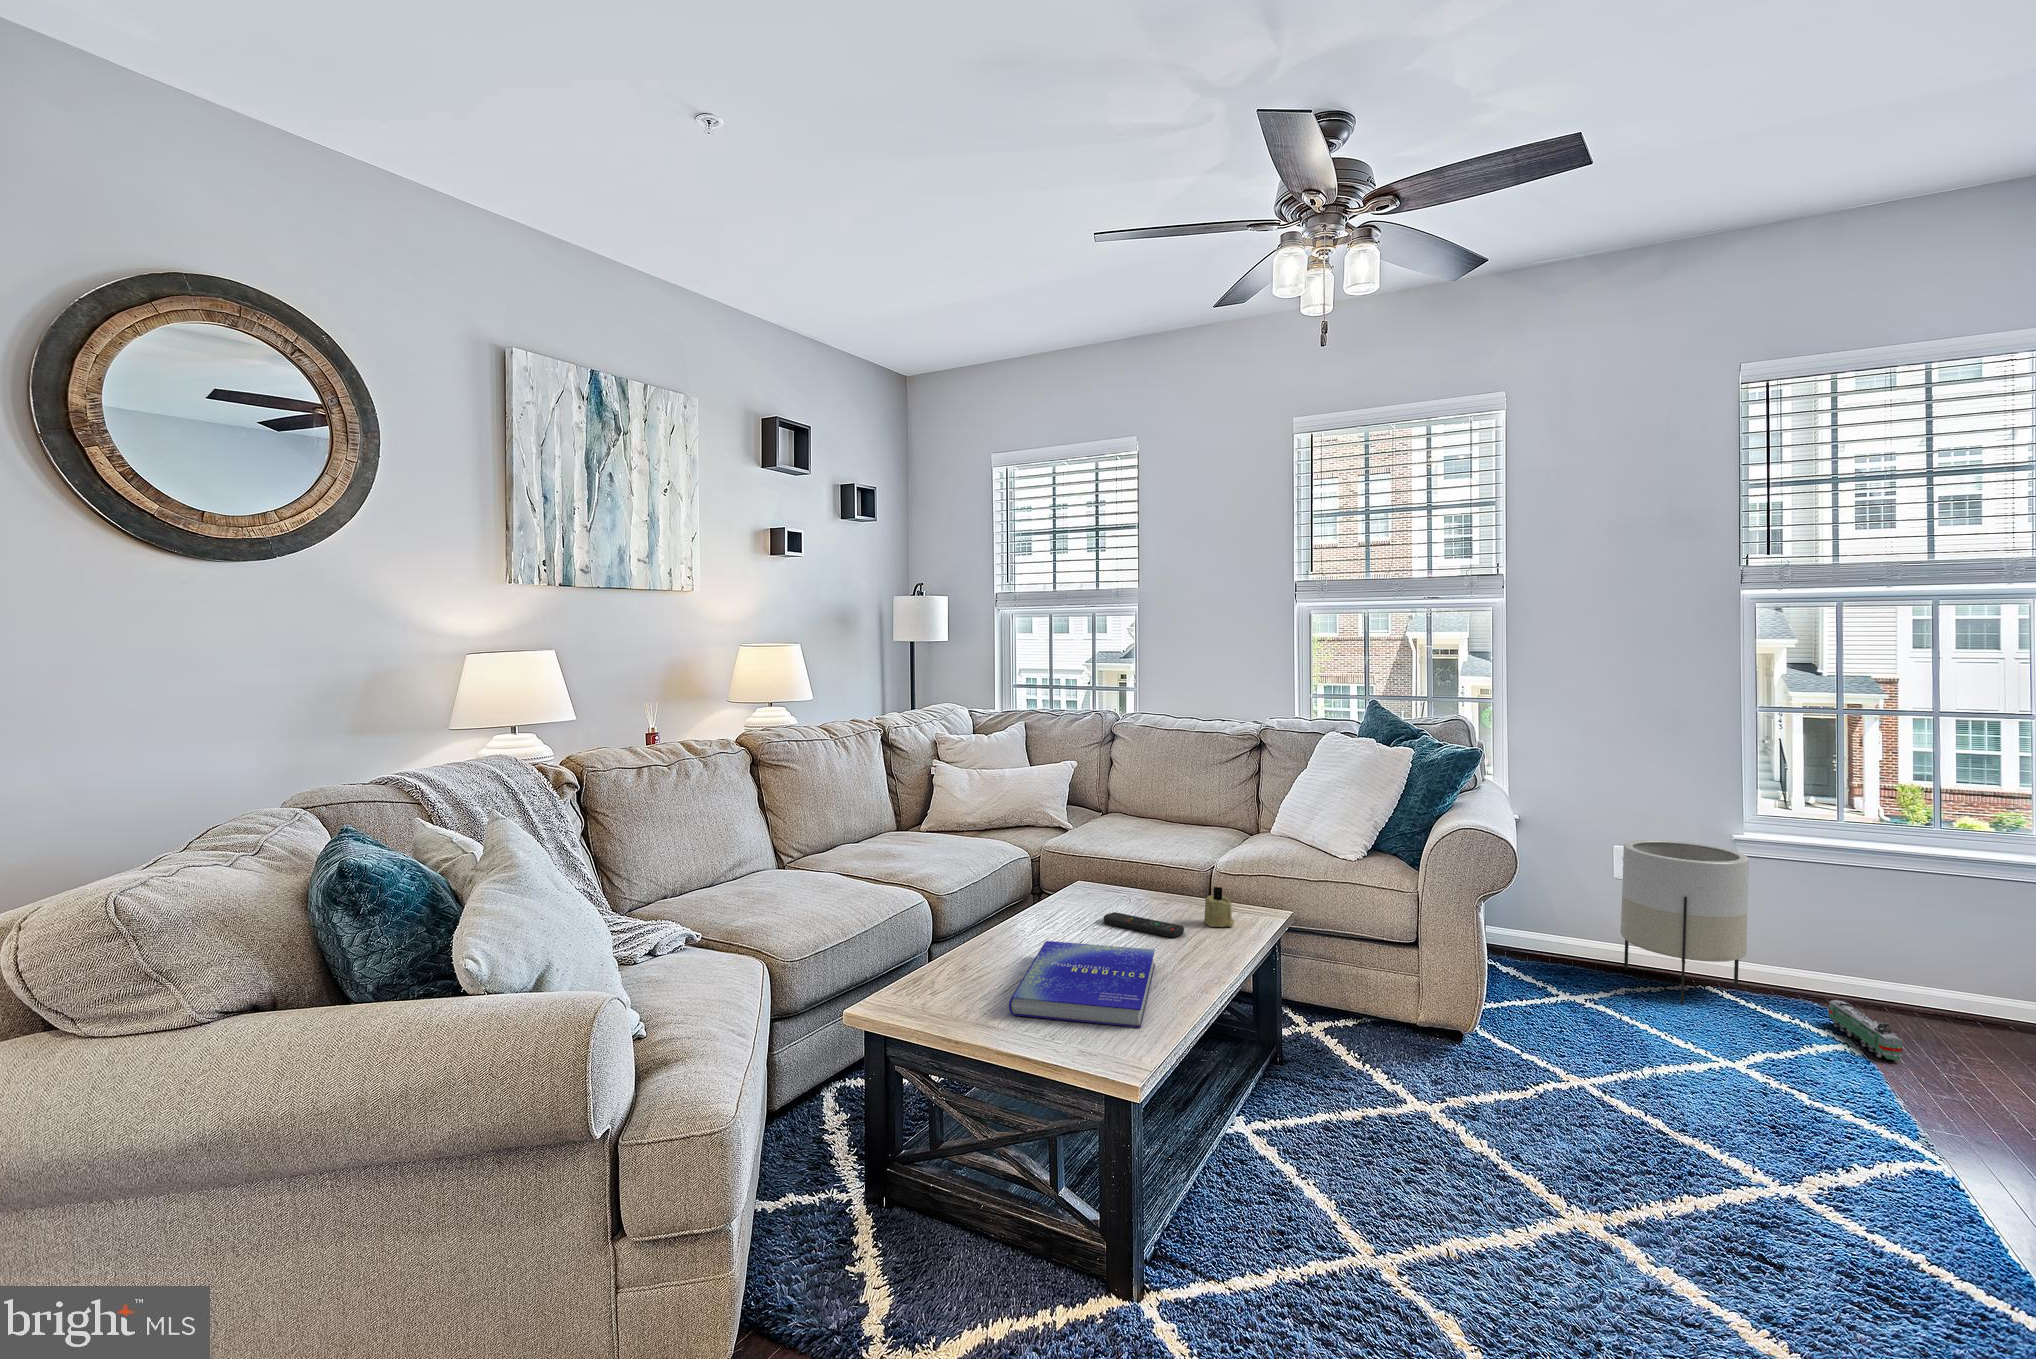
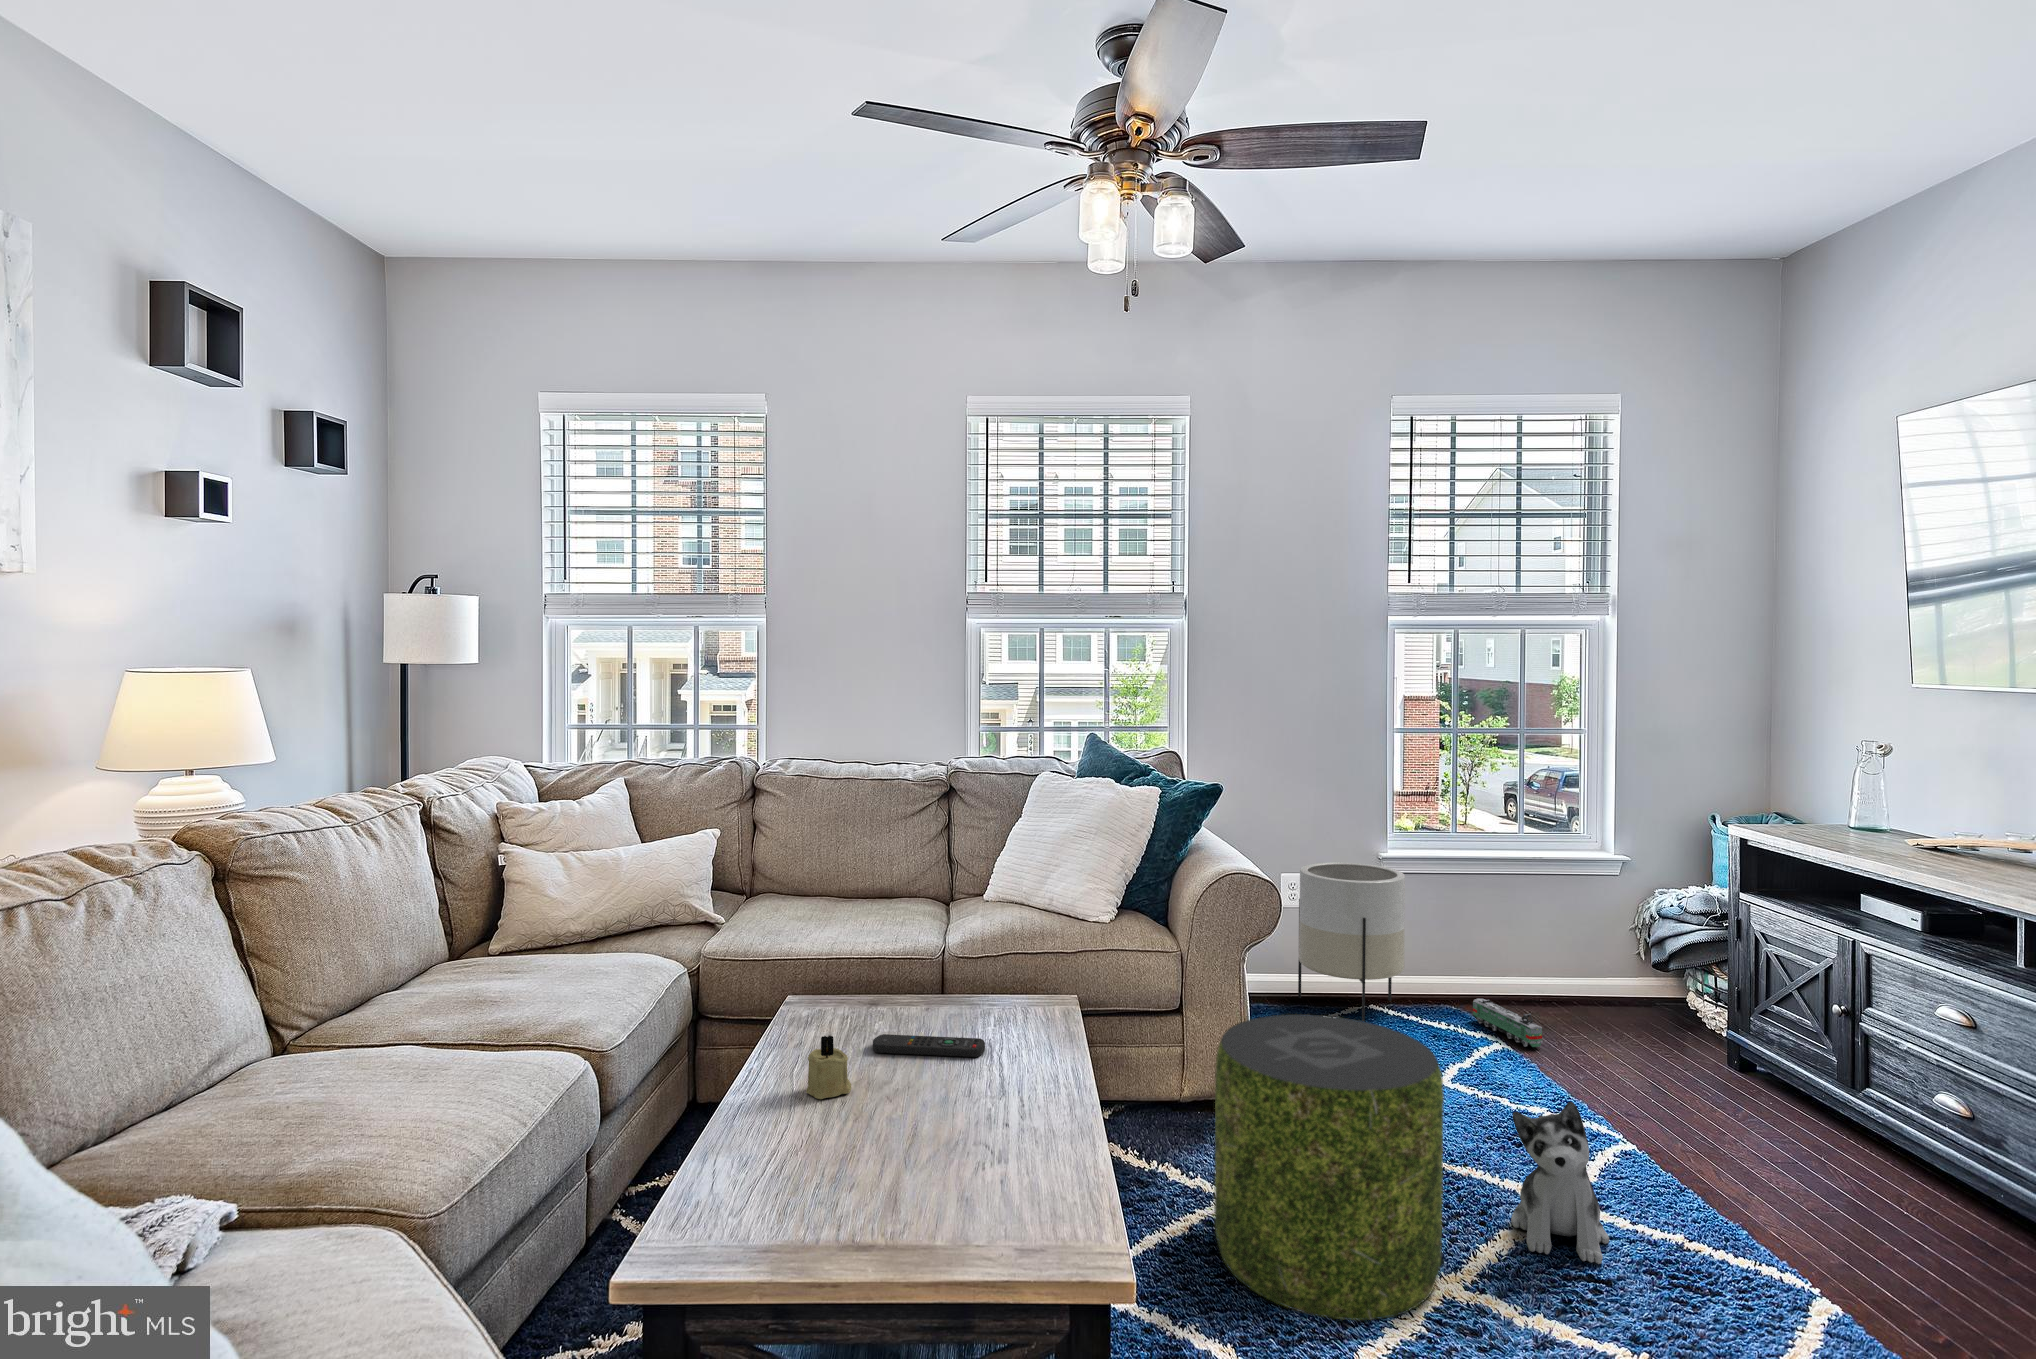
candle: present [1204,887,1234,927] -> present [806,1036,852,1099]
book: present [1009,941,1155,1027] -> none [838,1080,1056,1226]
pouf: none [1374,951,1595,1225] -> present [1214,1014,1444,1320]
plush toy: none [1702,1083,1817,1250] -> present [1511,1102,1609,1264]

